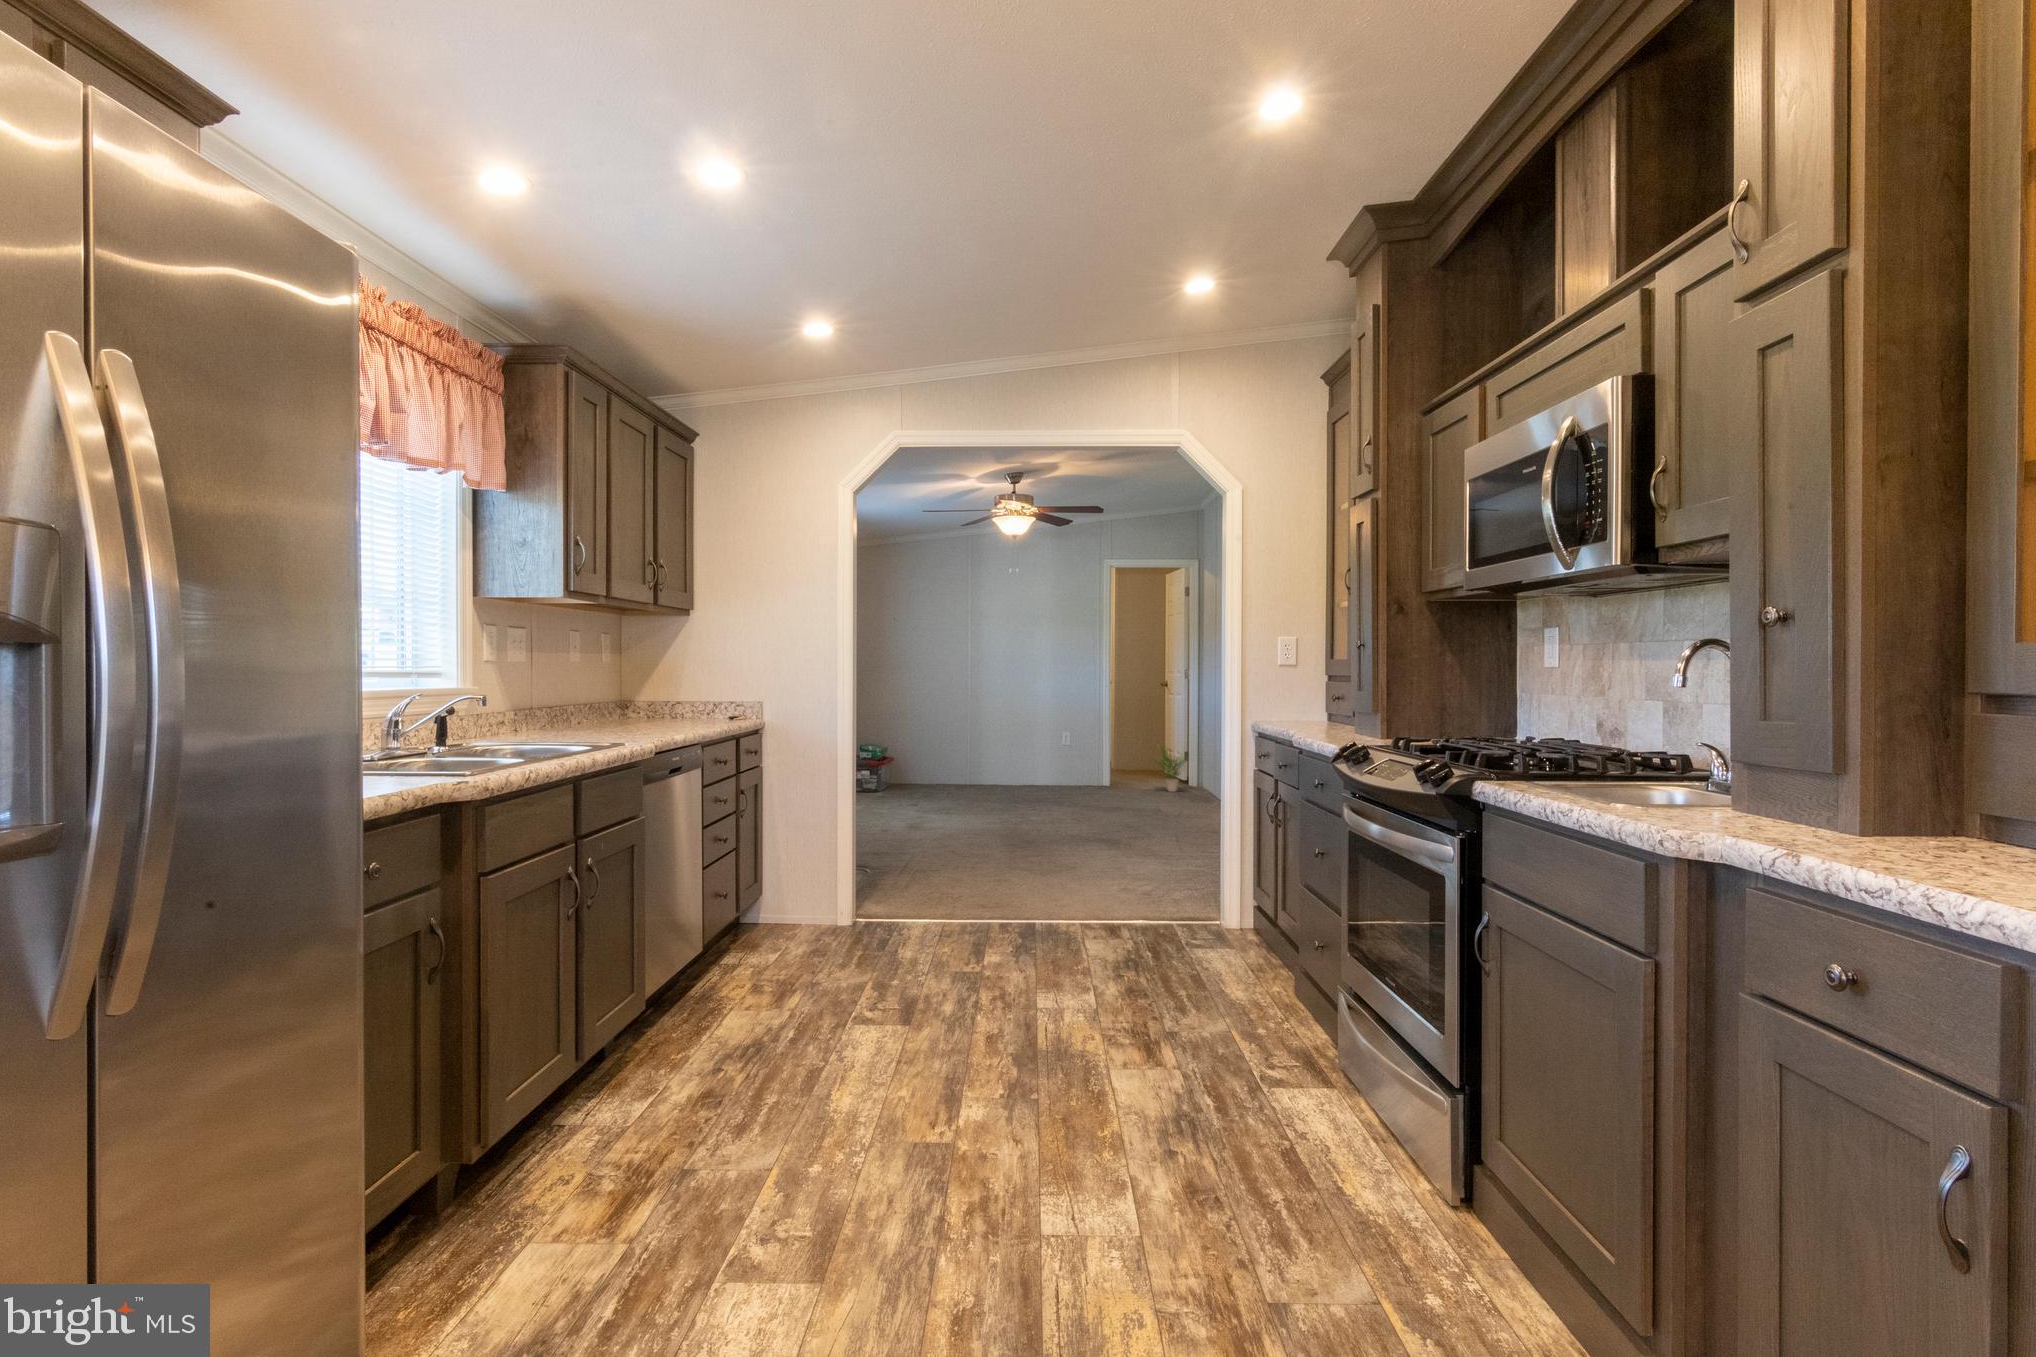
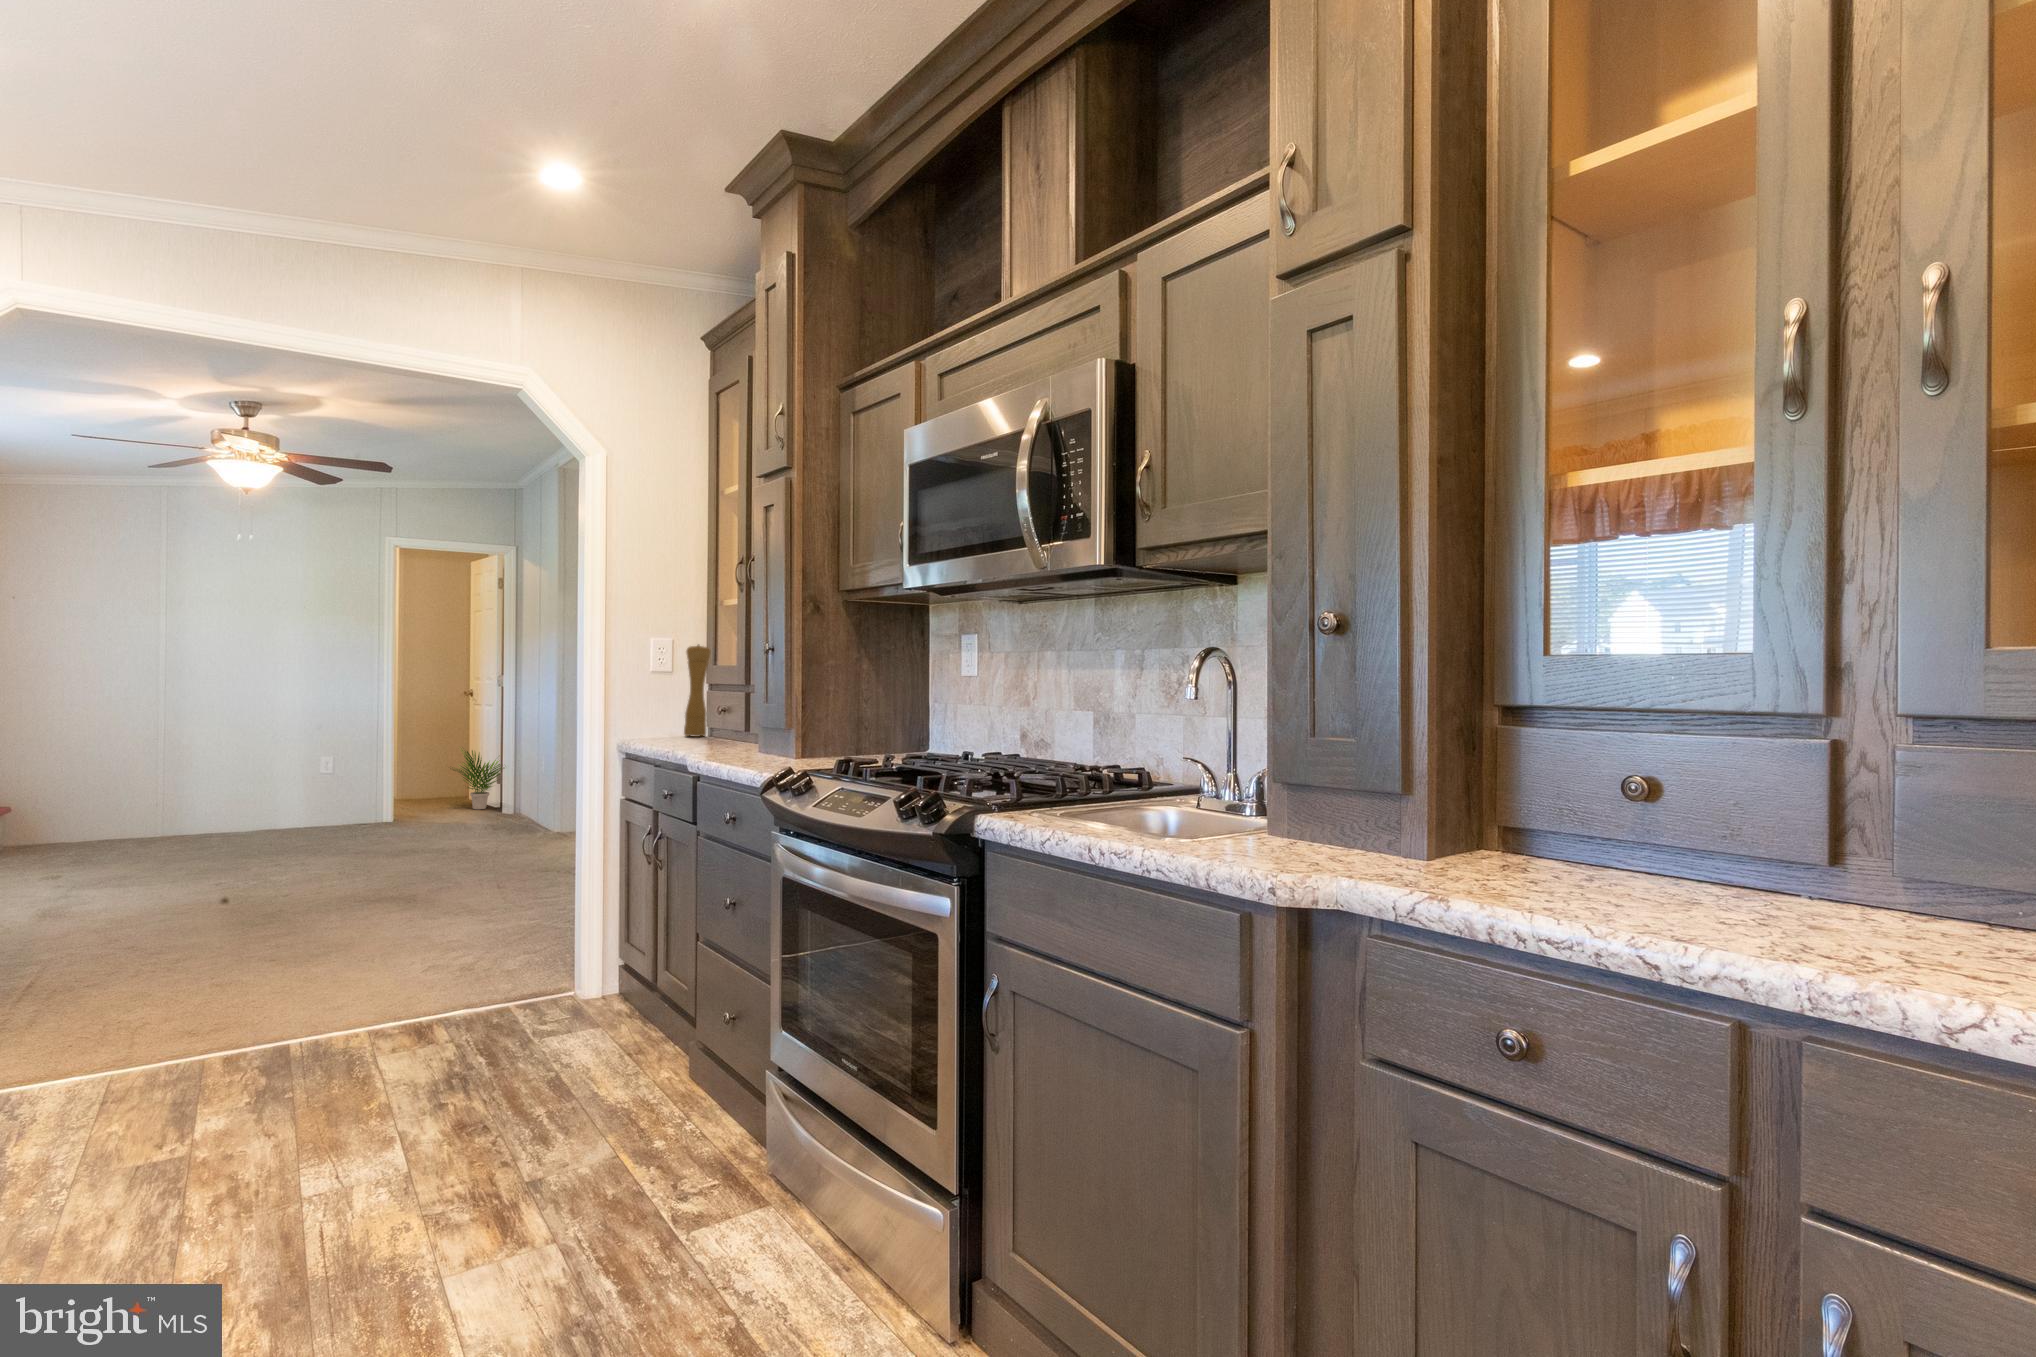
pepper mill: none [1283,650,1302,724] -> present [684,644,710,737]

